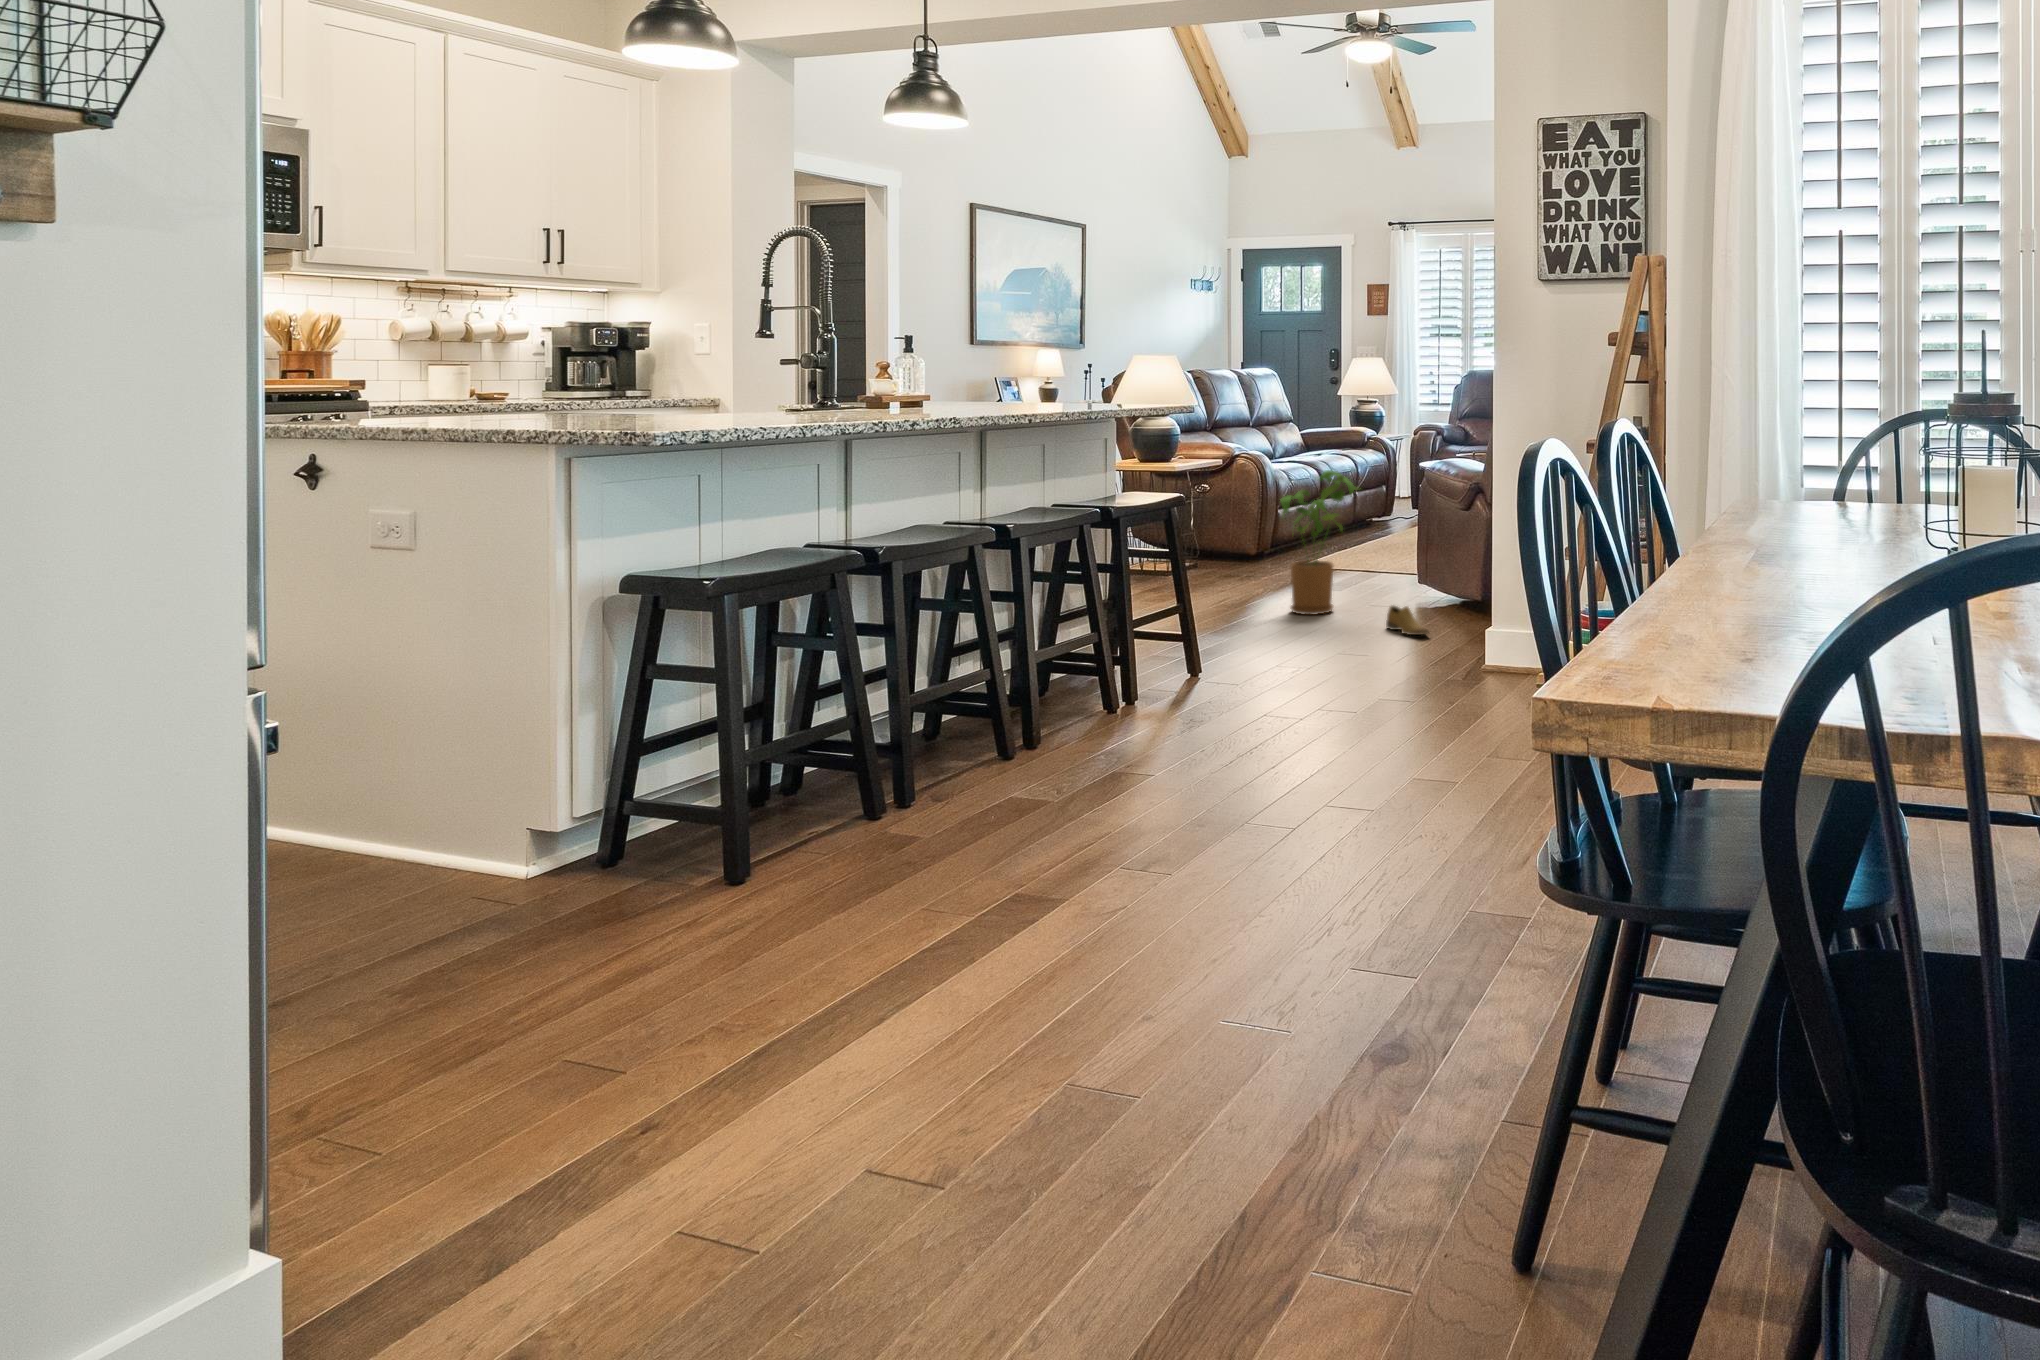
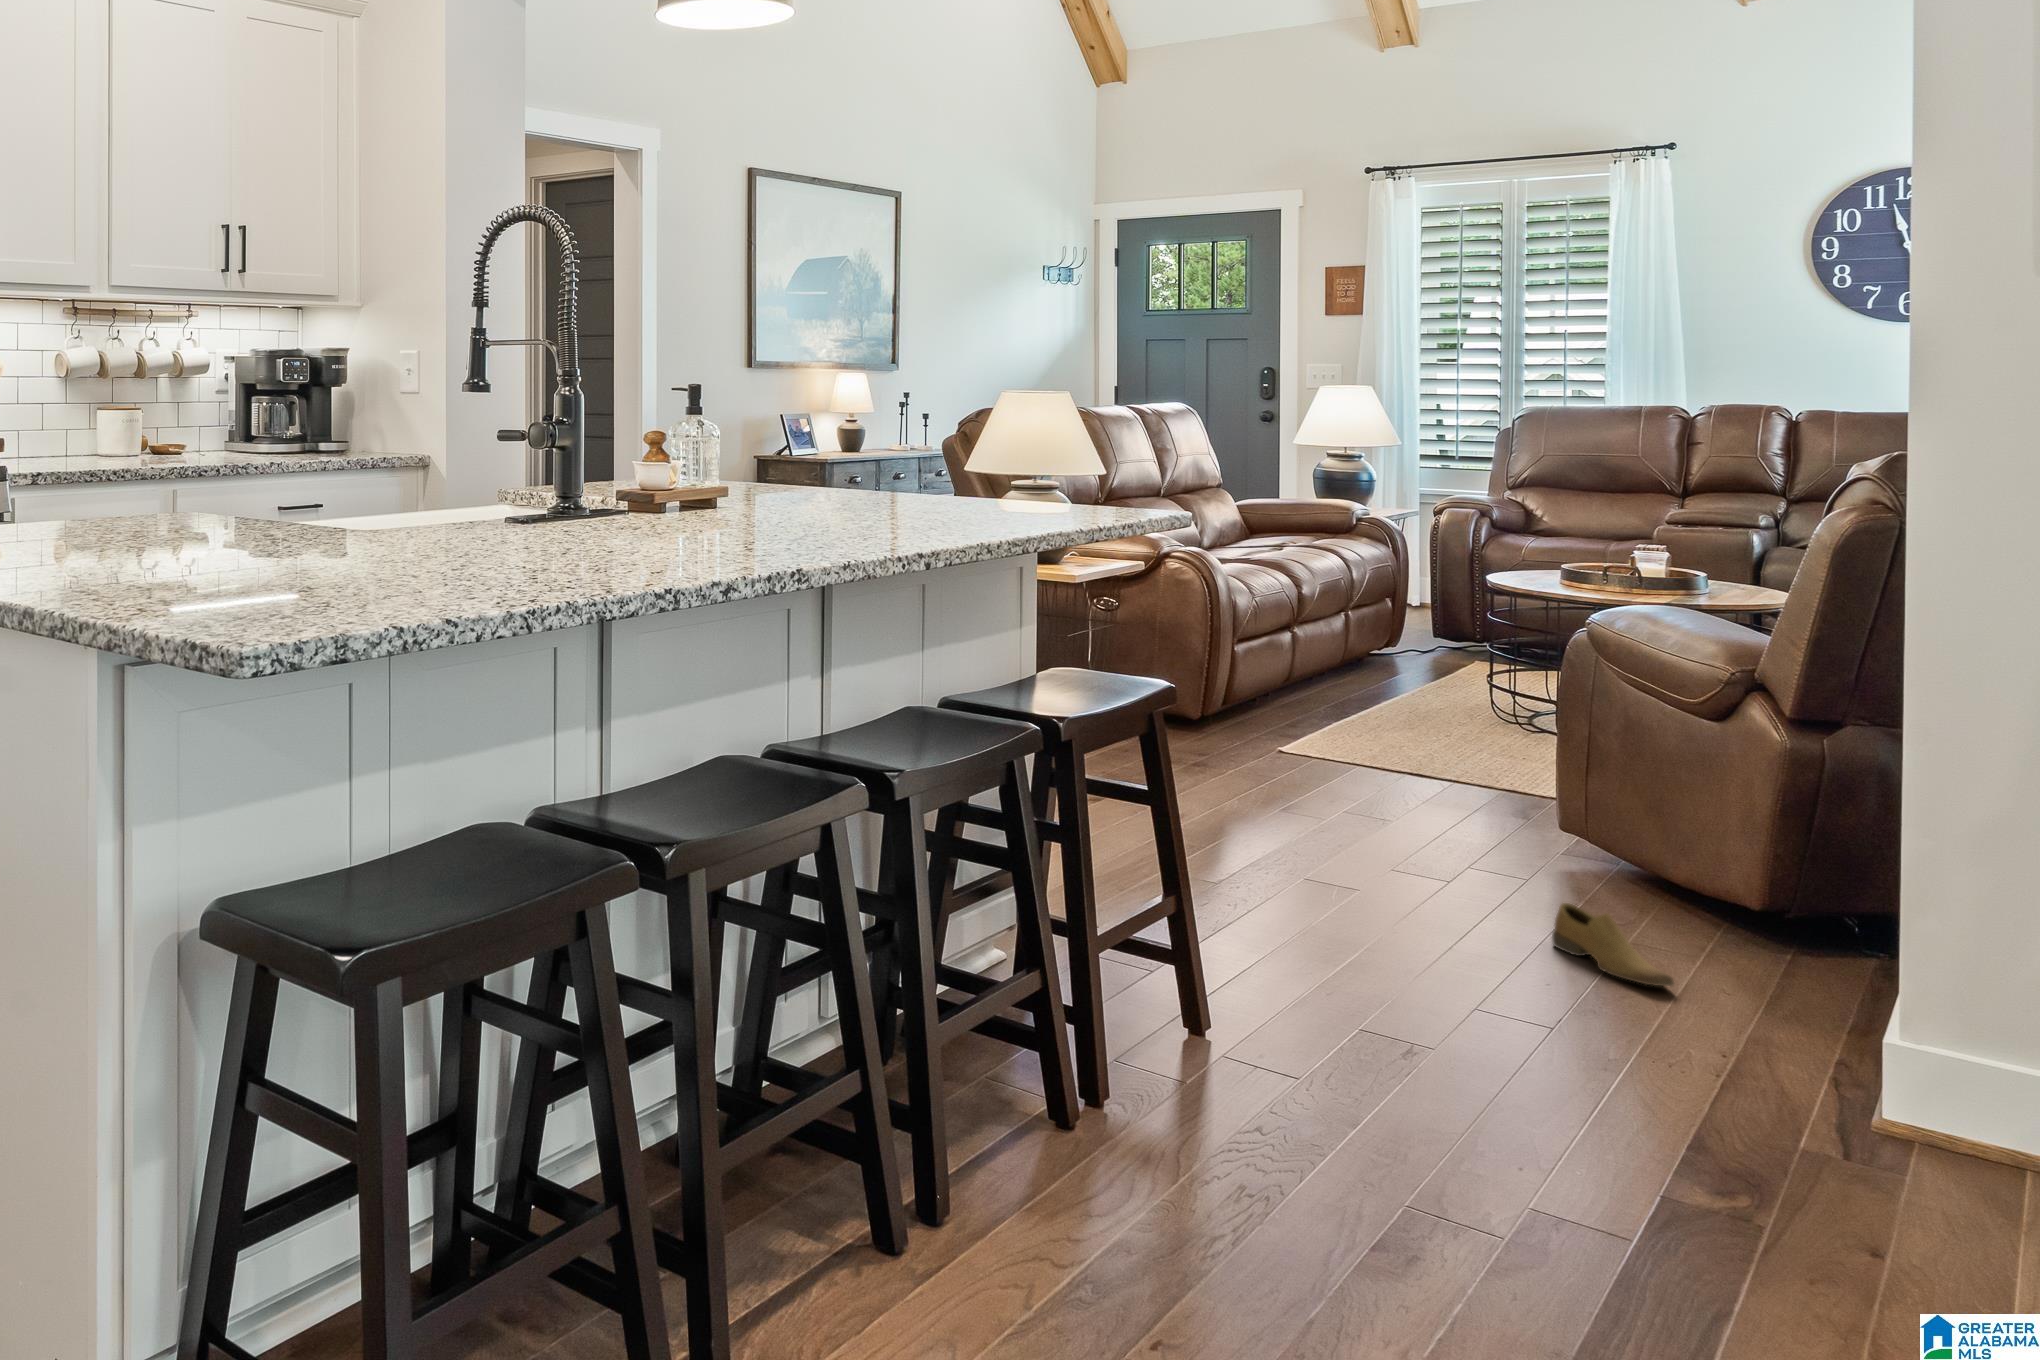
house plant: present [1281,470,1358,615] -> none [1302,619,1468,882]

